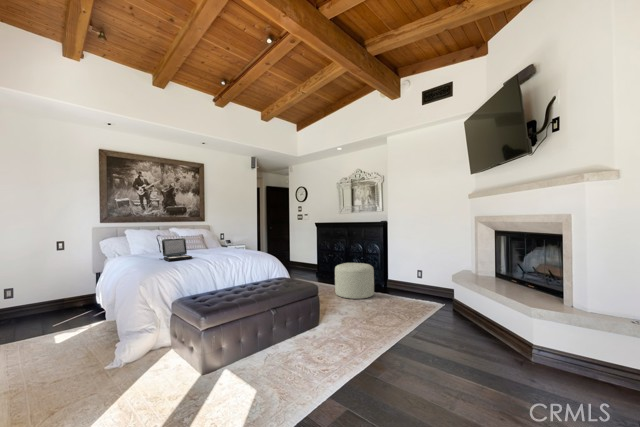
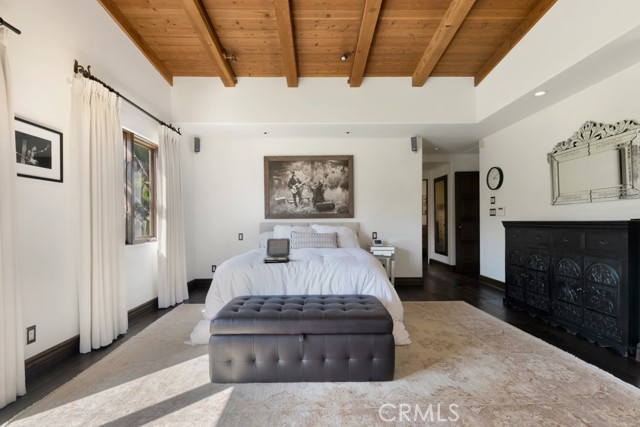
ottoman: present [335,263,374,299] -> none [512,298,614,383]

